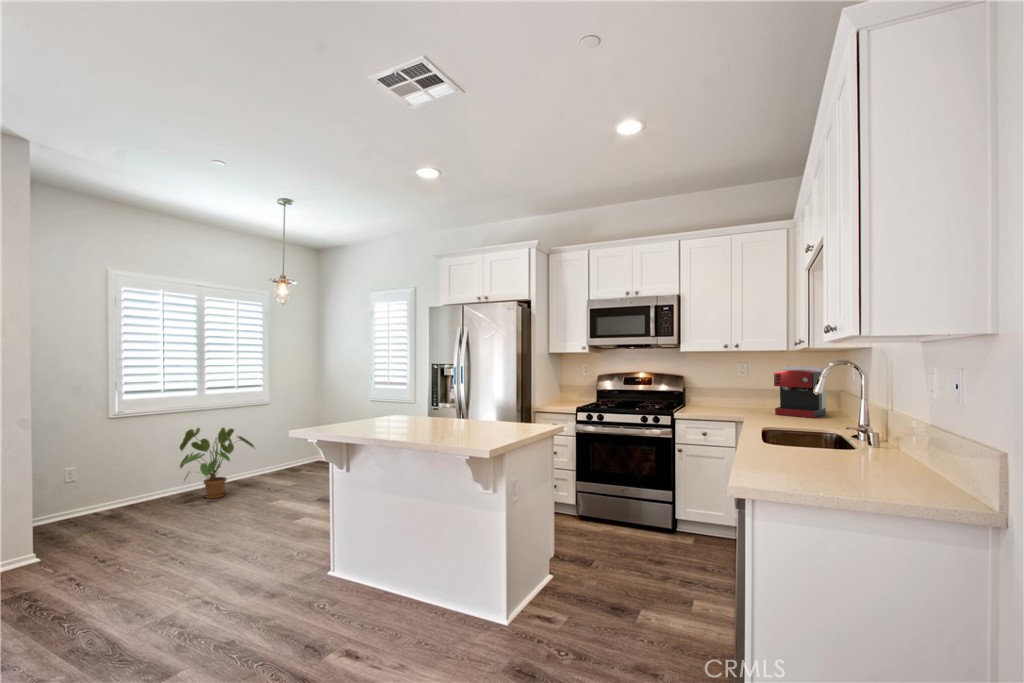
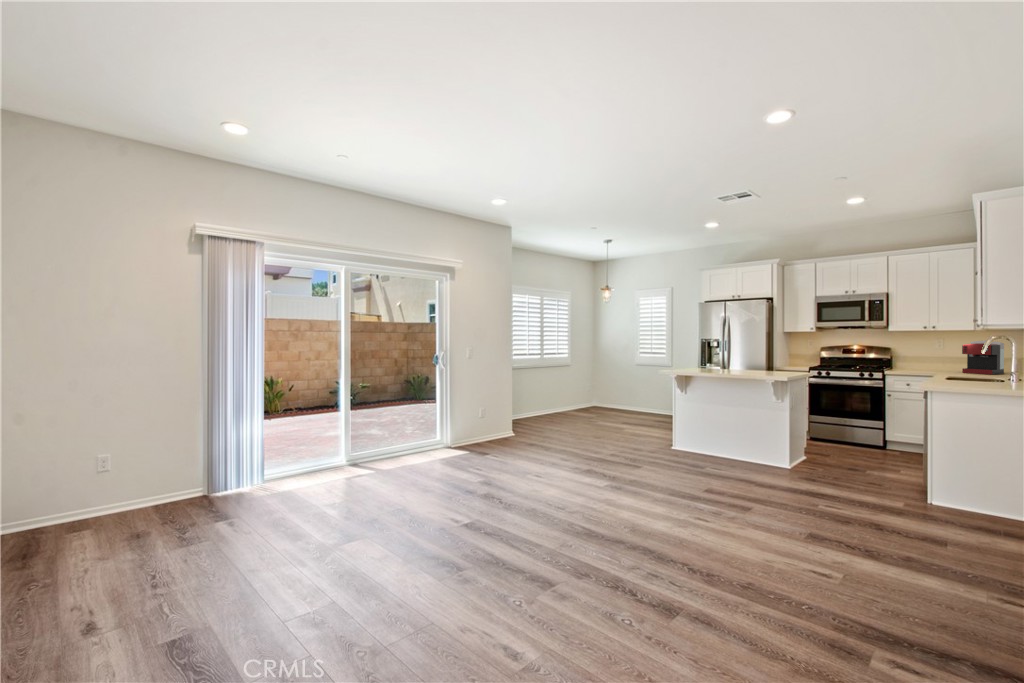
house plant: present [180,428,254,499] -> none [535,378,575,419]

